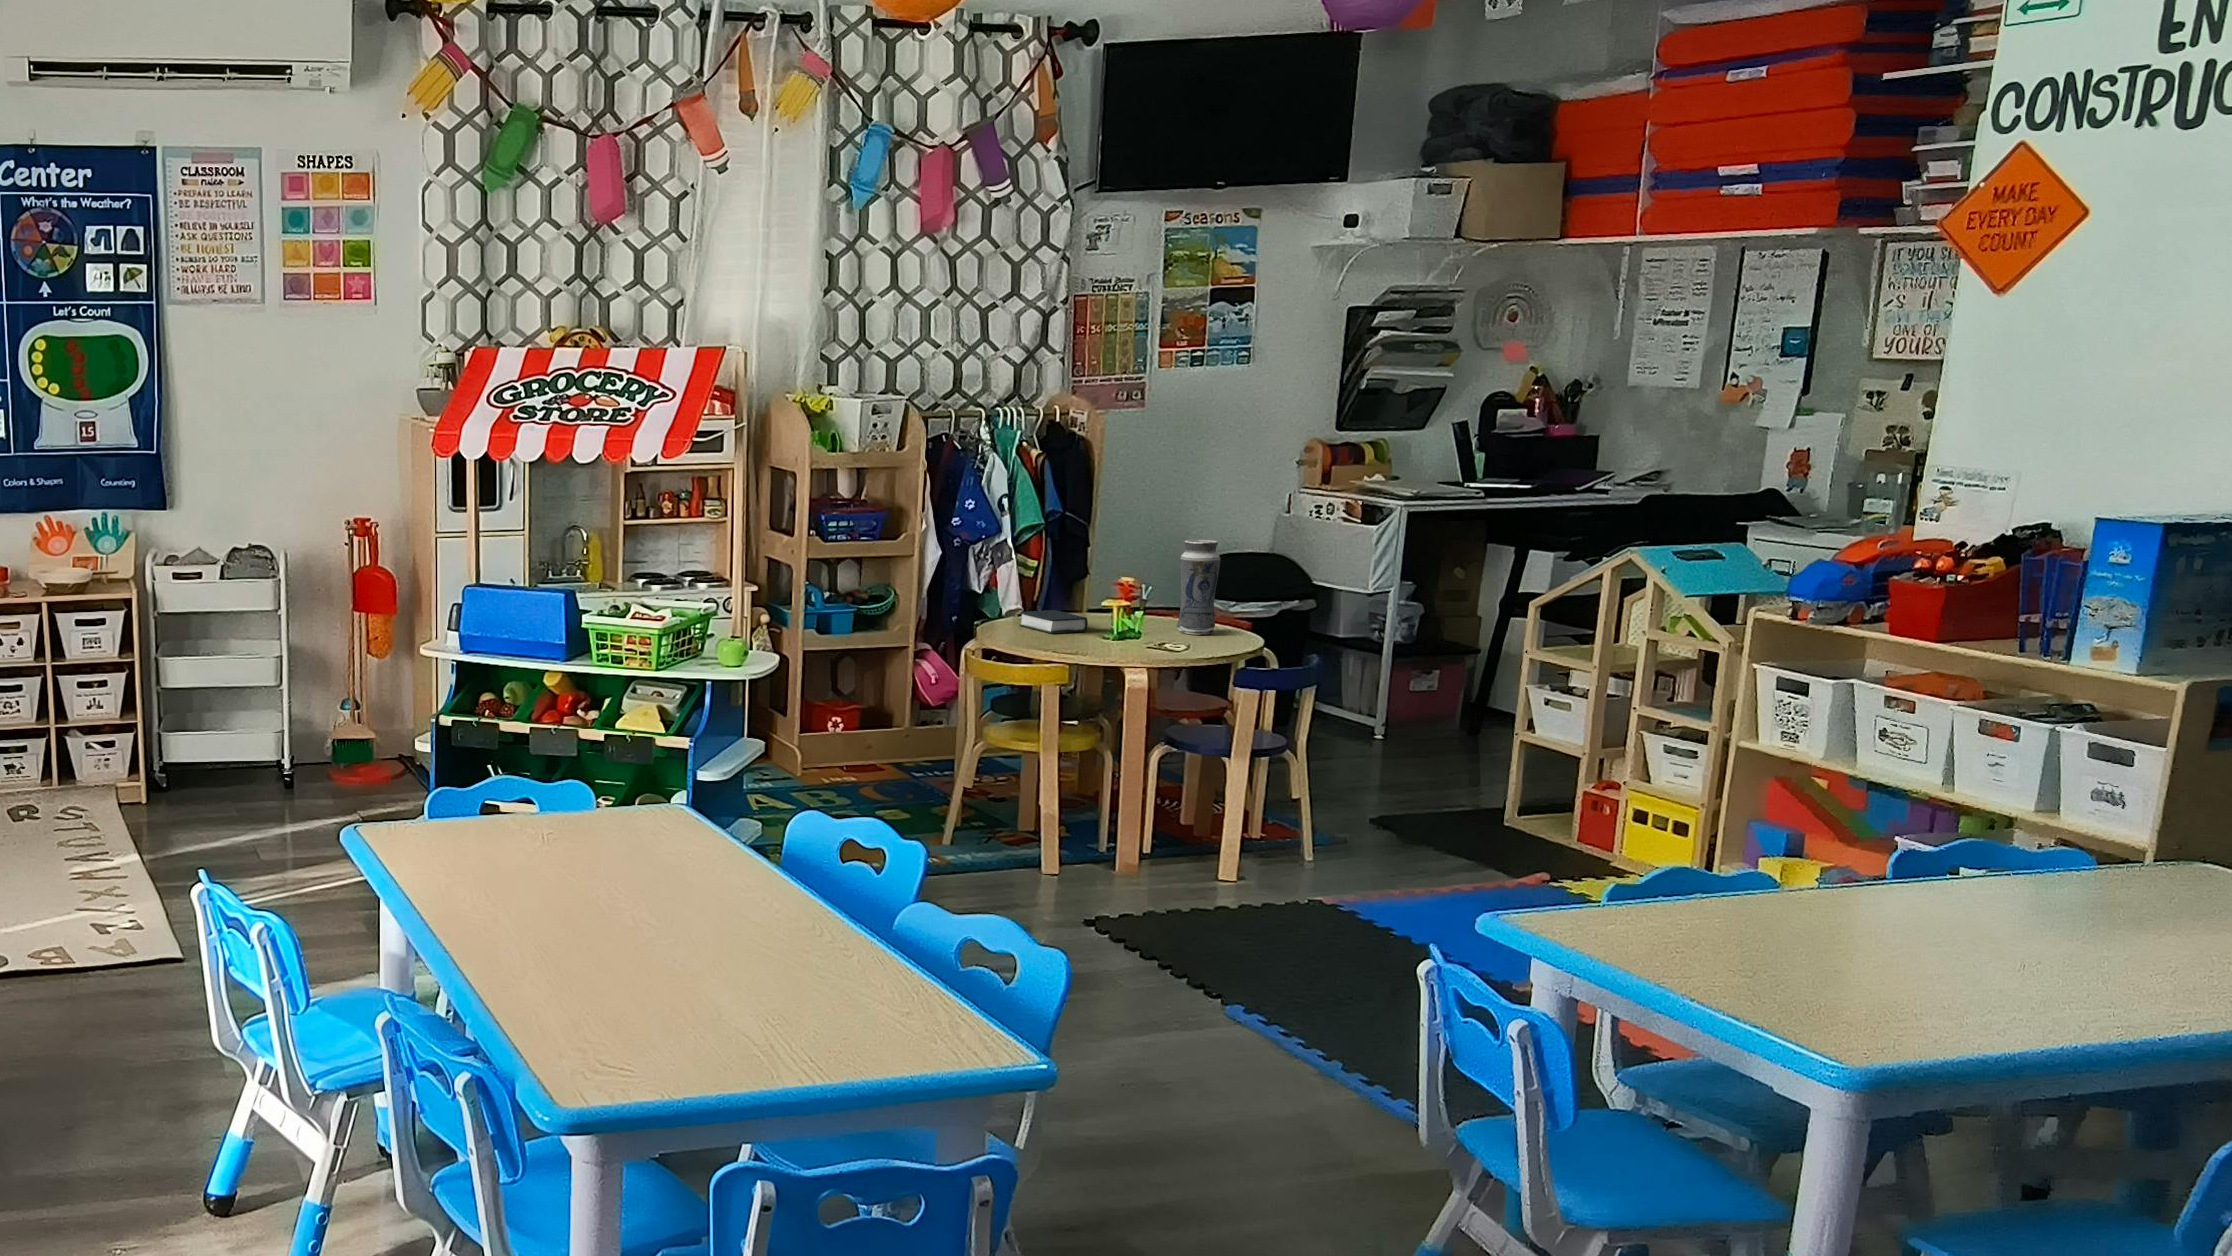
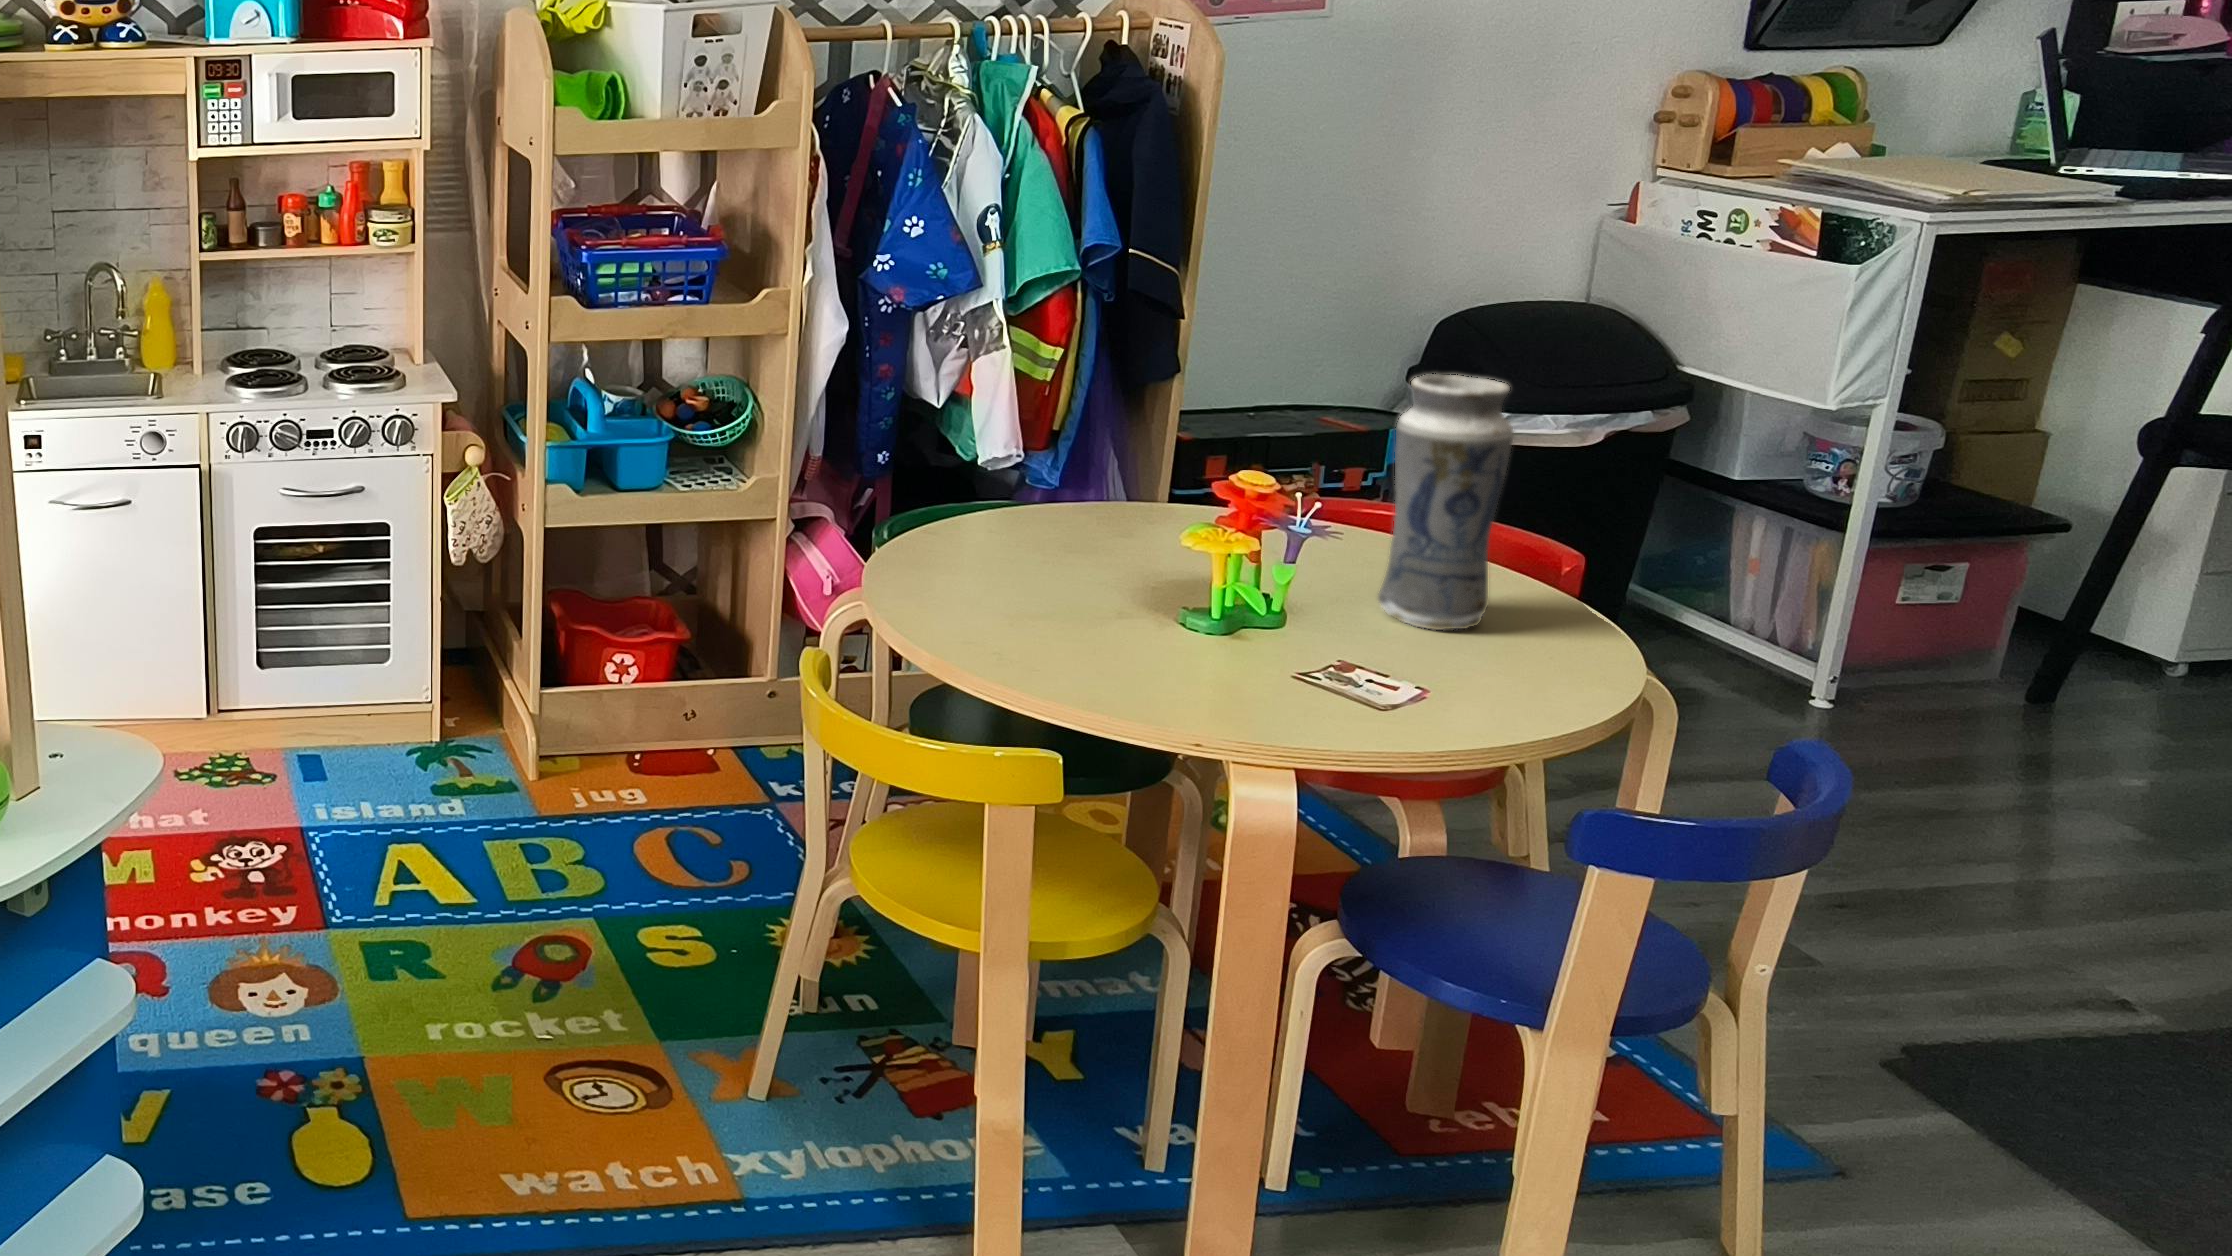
book: present [1020,610,1088,634] -> none [958,528,1131,611]

